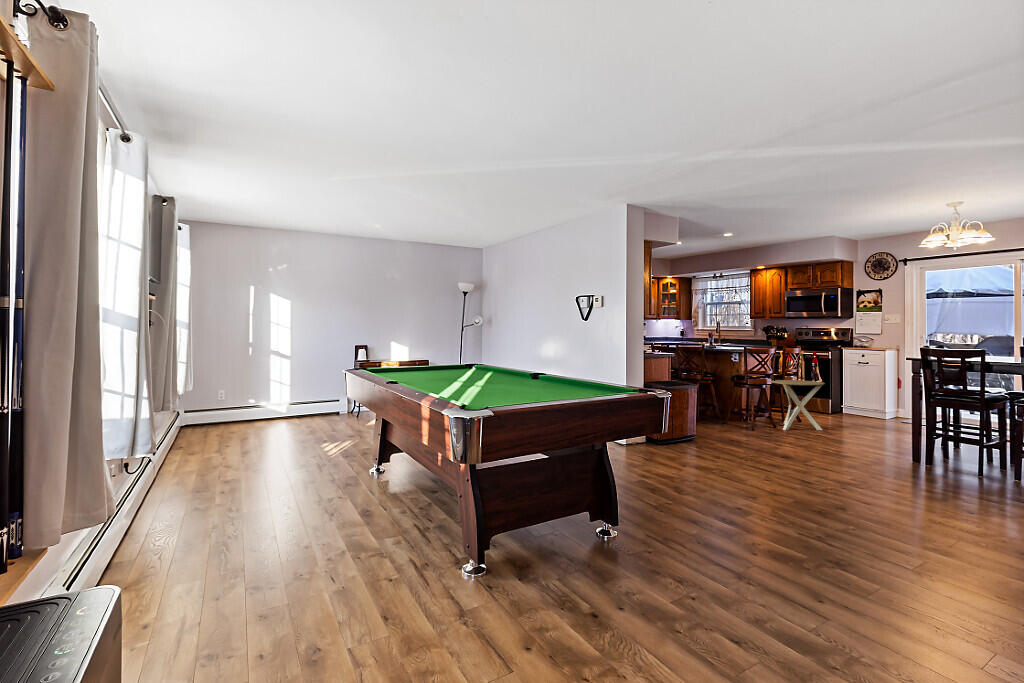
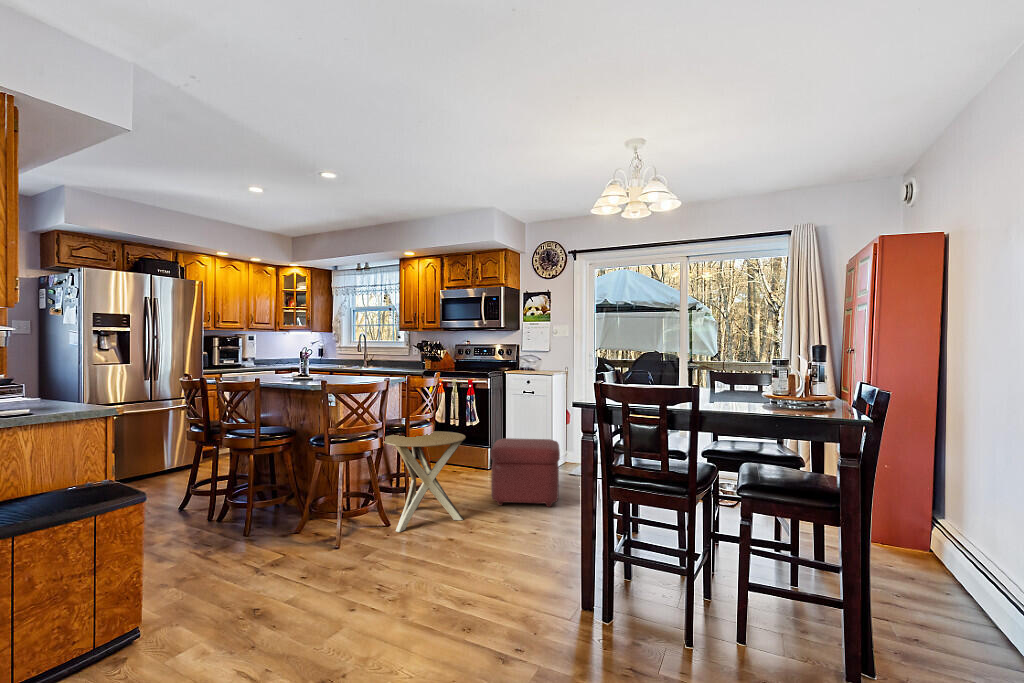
ottoman: none [839,389,893,432] -> present [491,438,560,507]

